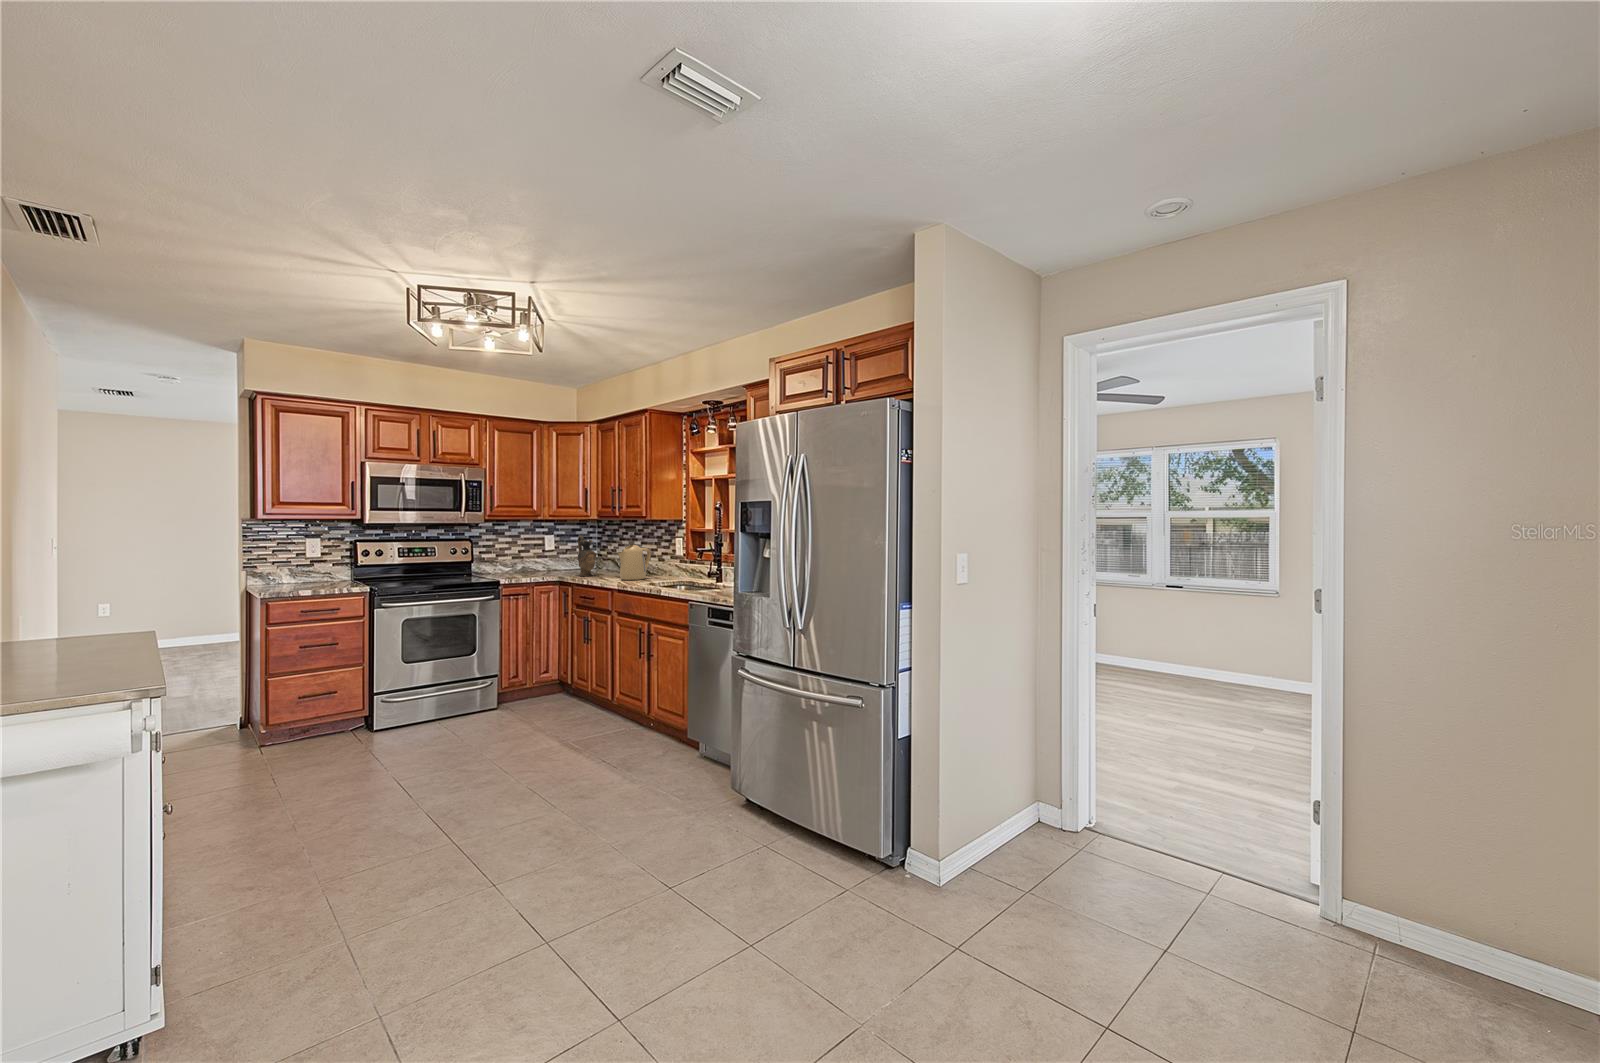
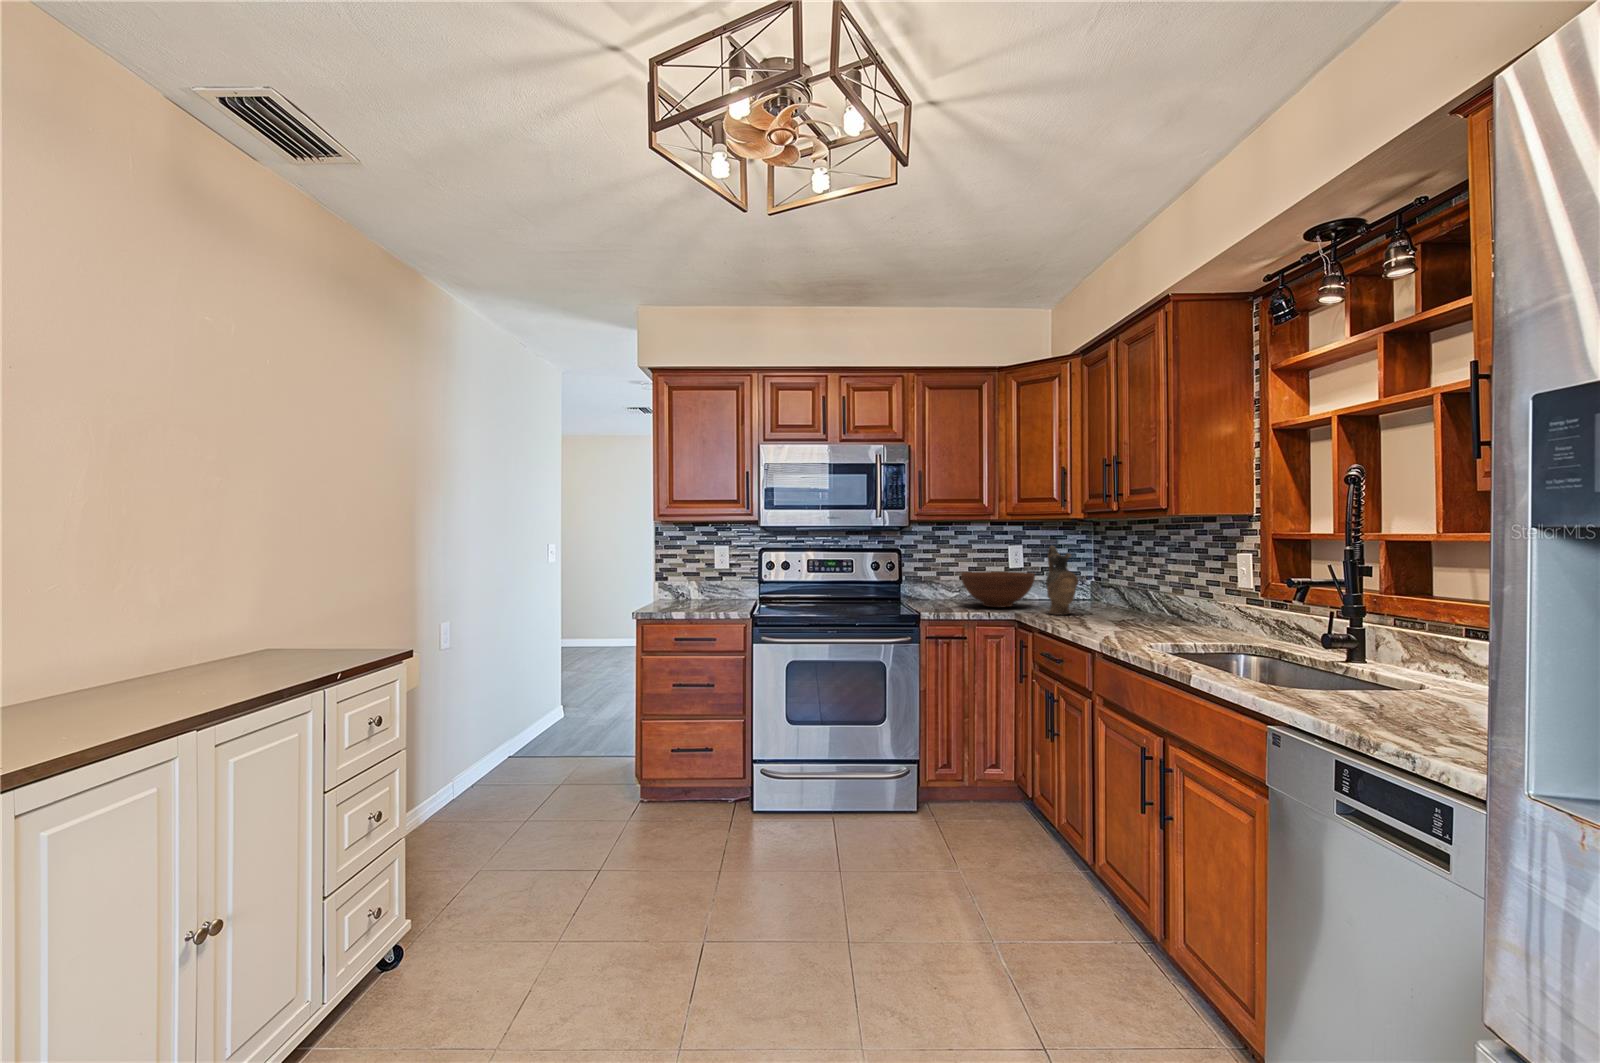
kettle: present [618,545,651,580] -> none [1107,564,1178,633]
fruit bowl: none [519,553,568,575] -> present [961,572,1035,607]

